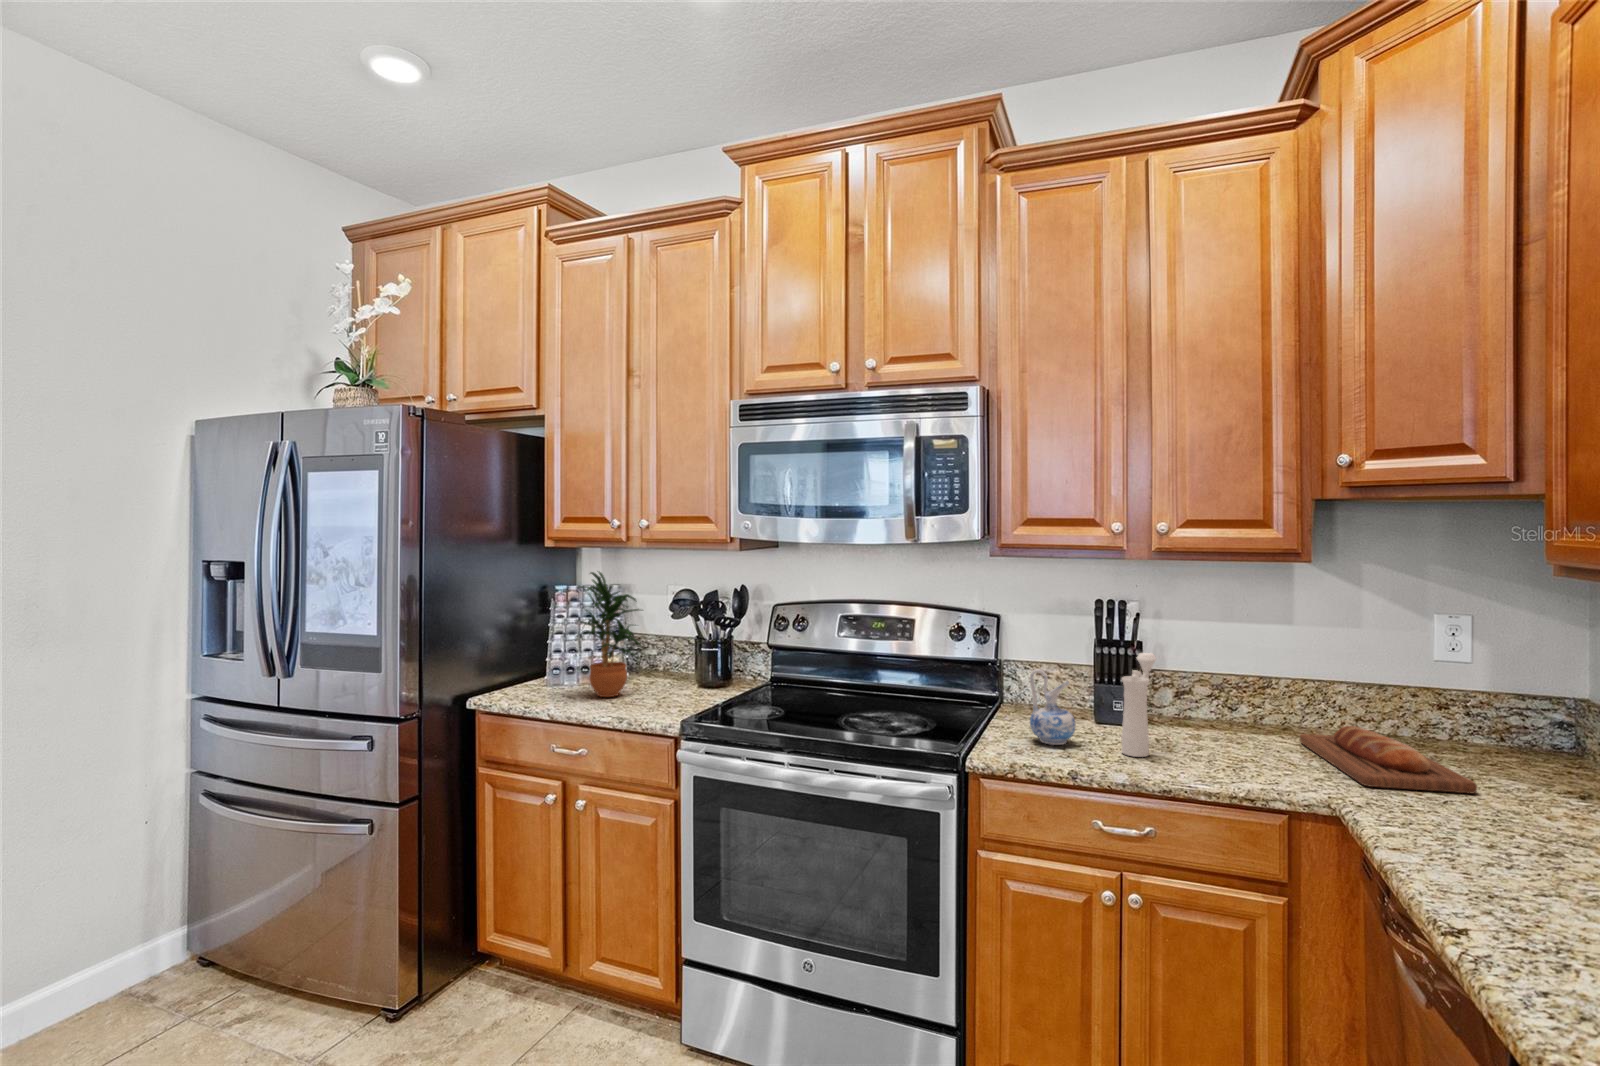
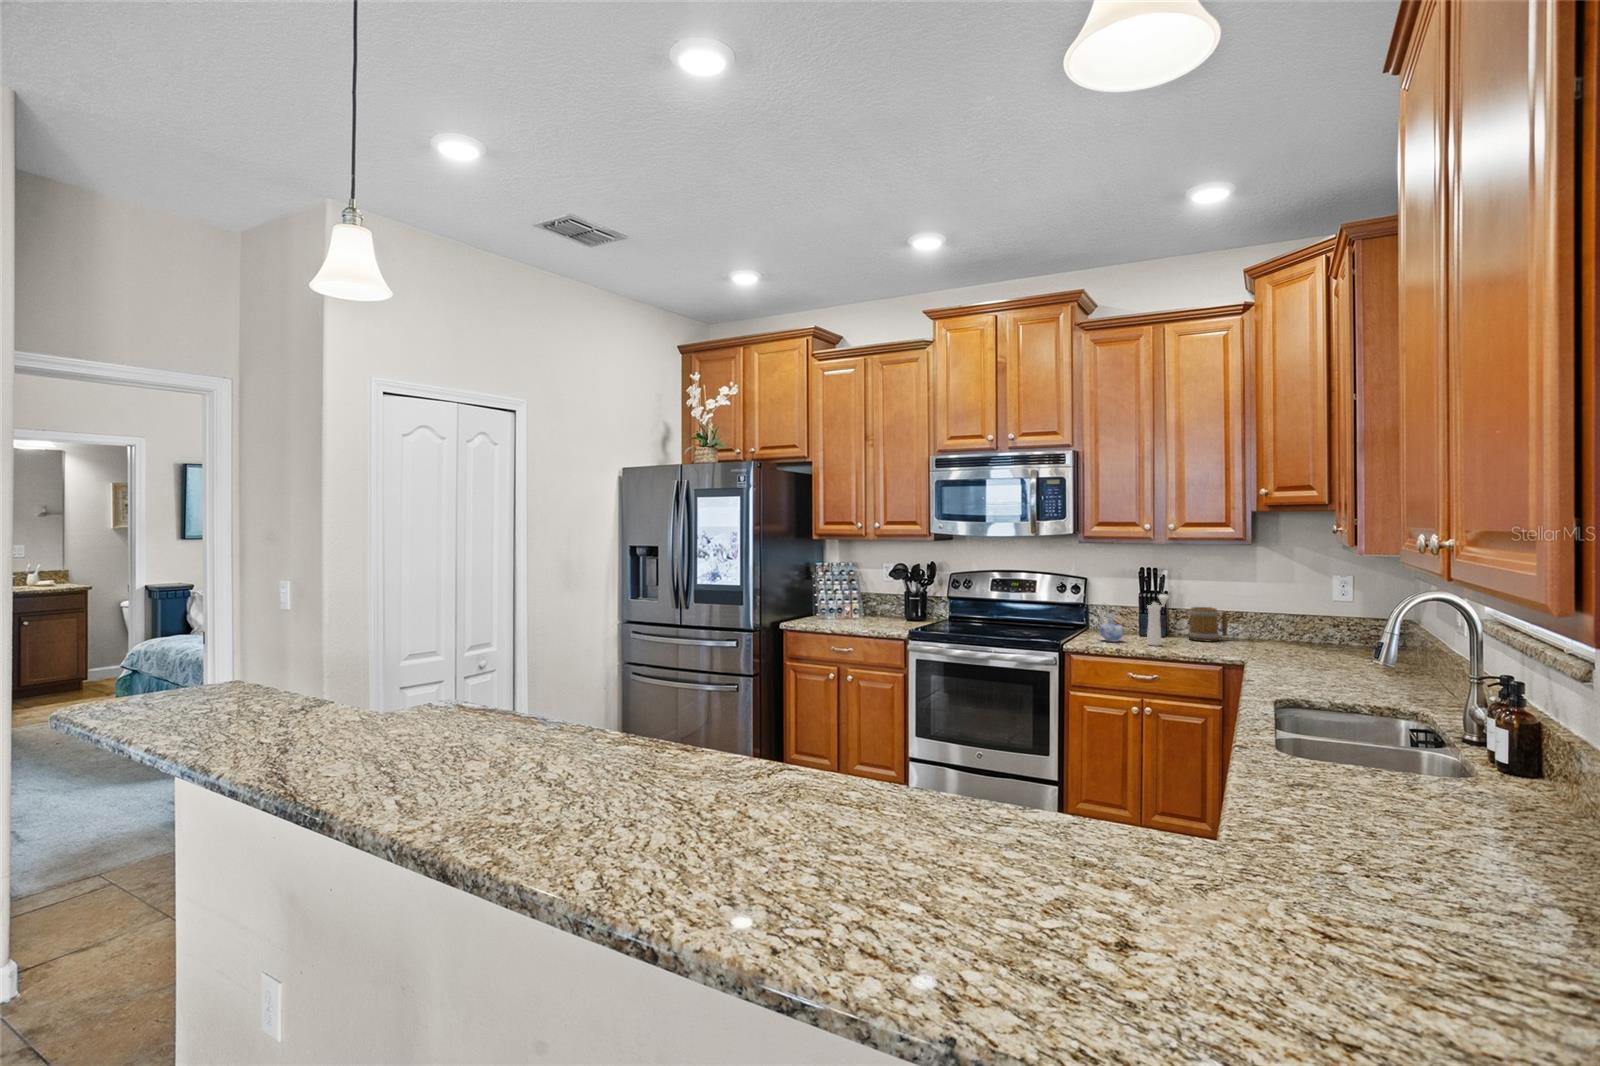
potted plant: present [577,572,642,697] -> none [837,552,876,624]
mug: none [1183,671,1252,739] -> present [1188,607,1228,641]
bread loaf: present [1300,726,1477,794] -> none [1250,632,1319,657]

